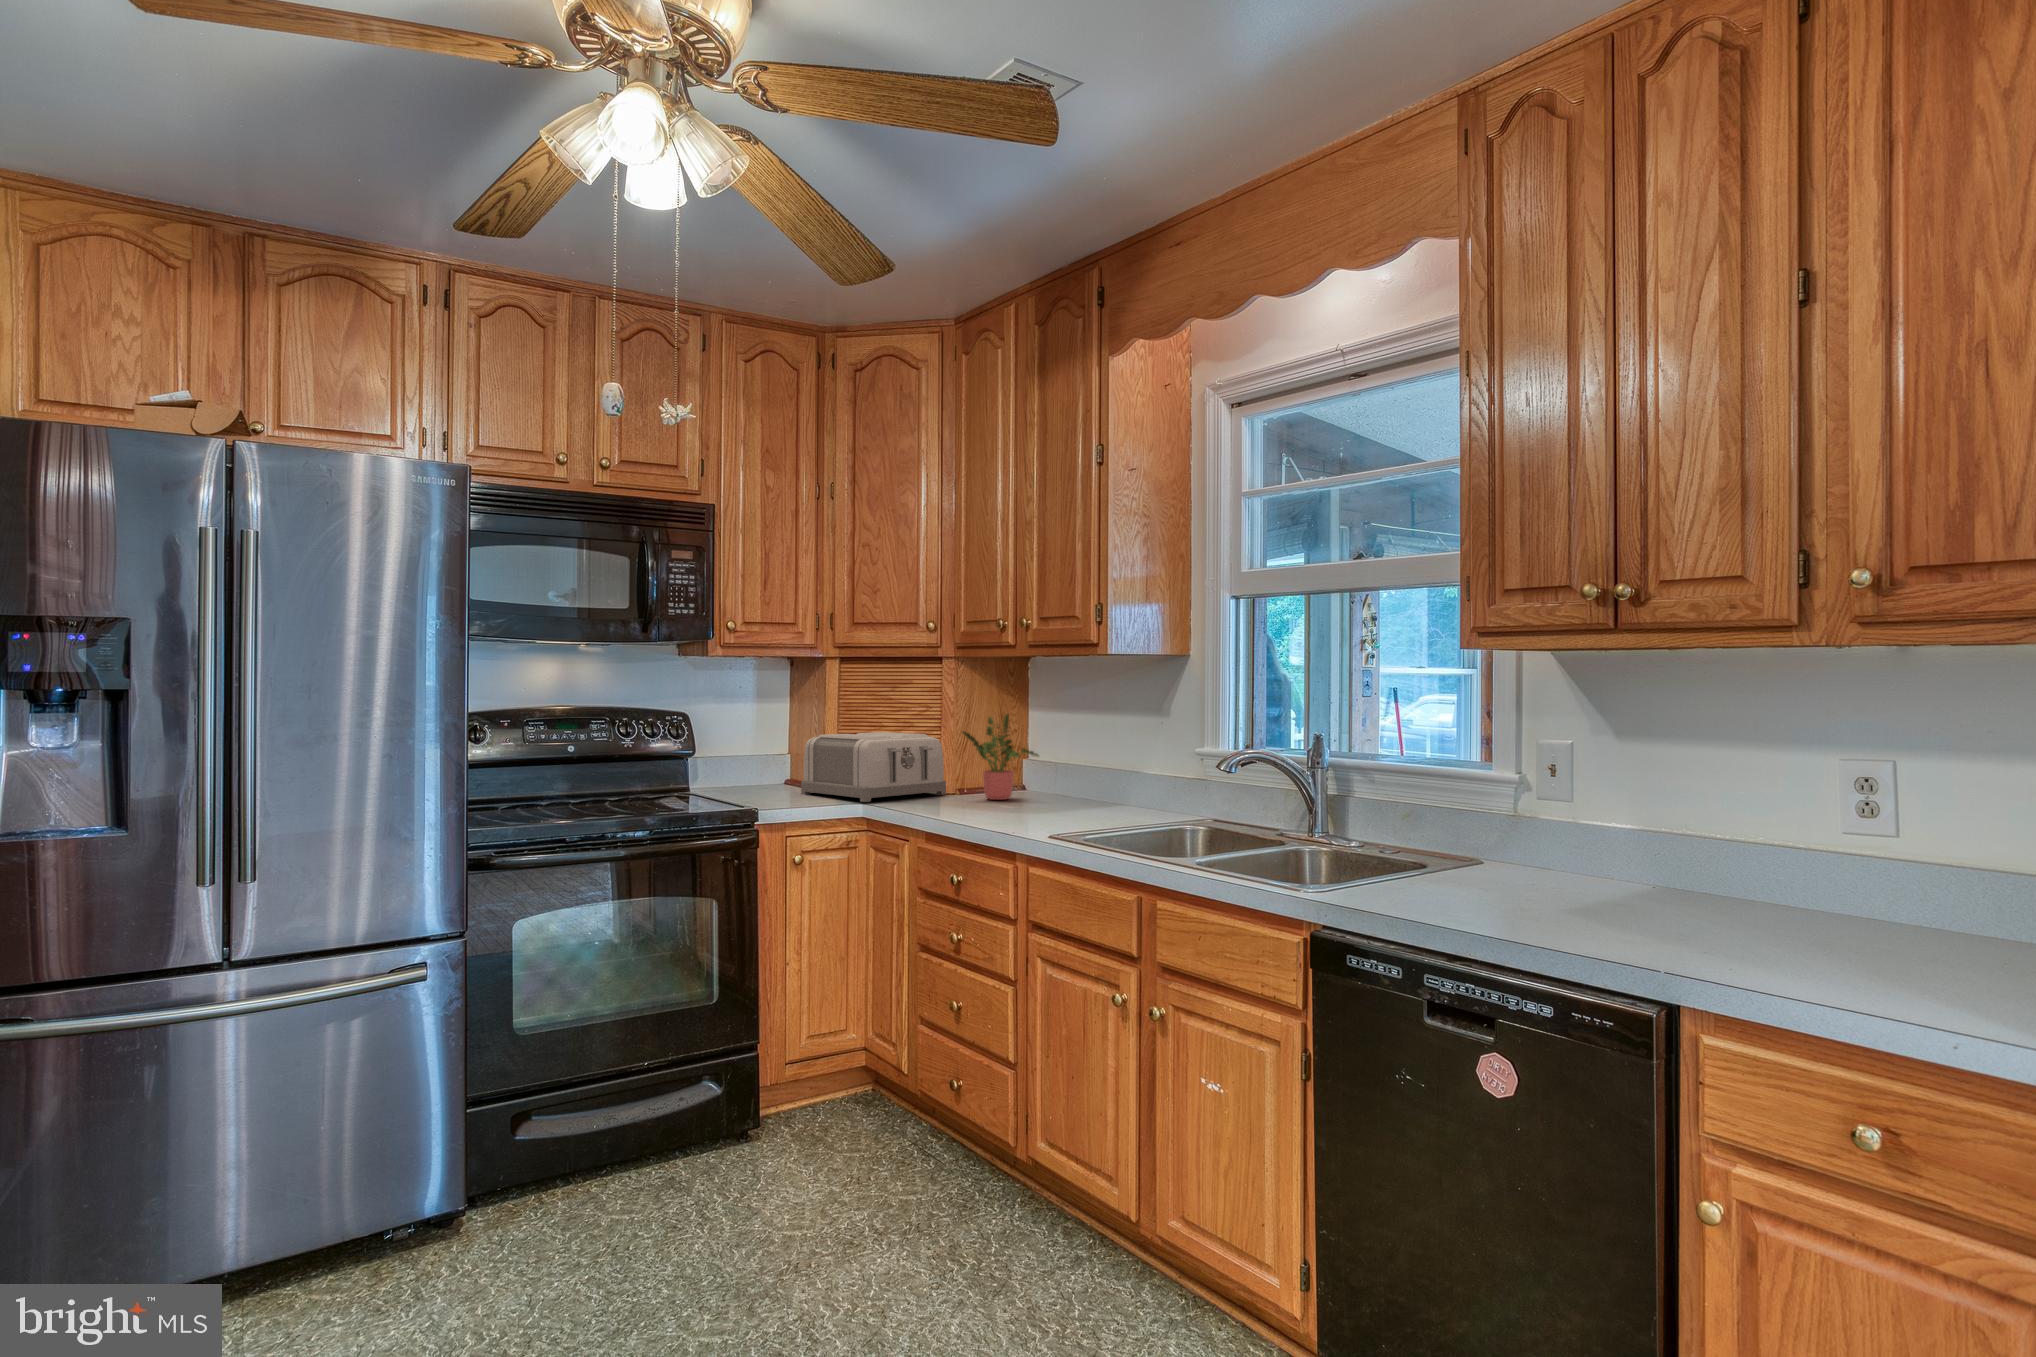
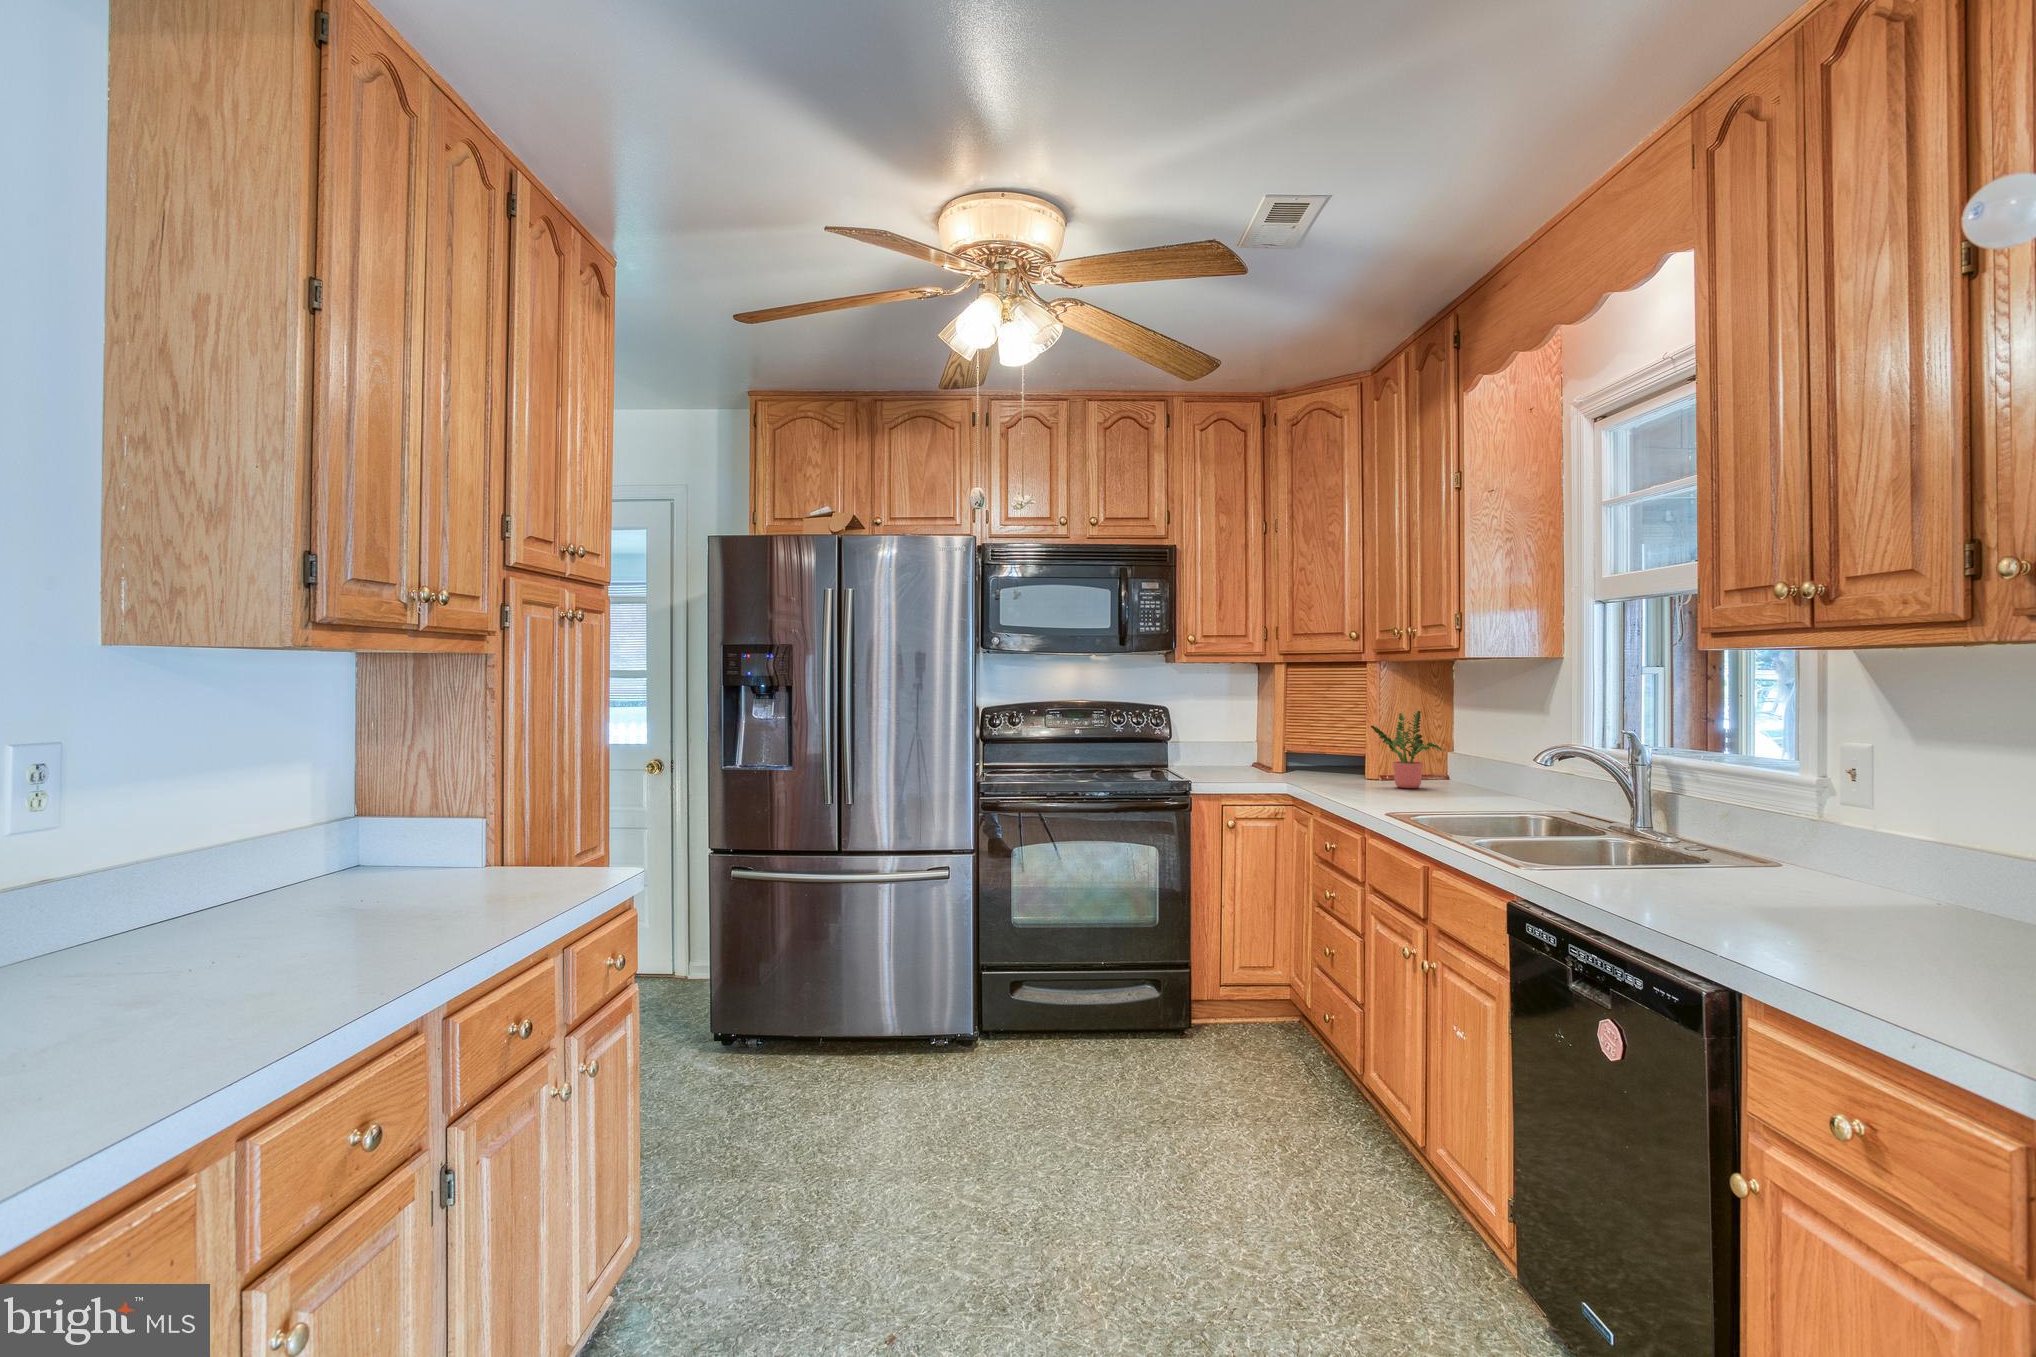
toaster: present [801,732,946,802] -> none [1247,726,1367,783]

